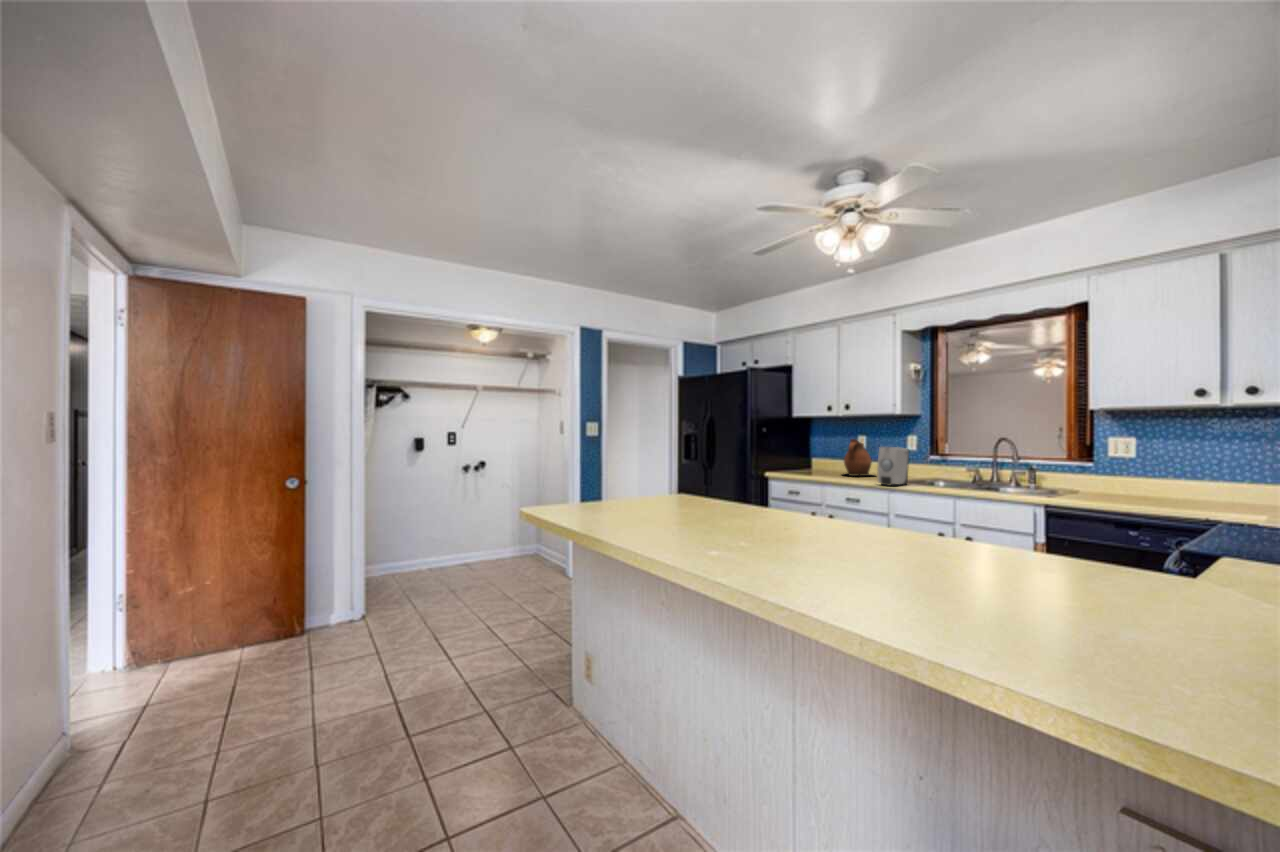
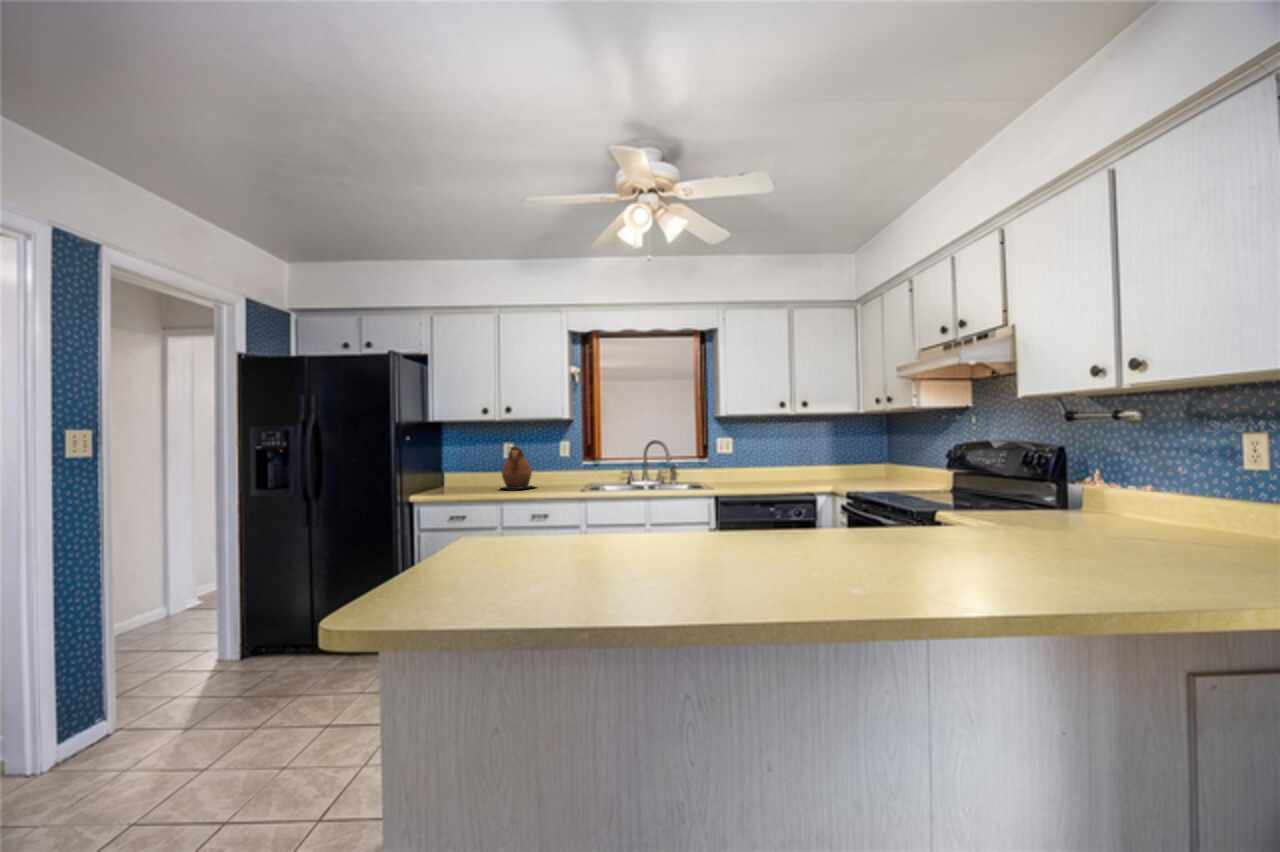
soap dispenser: present [877,447,909,486] -> none [566,452,590,495]

